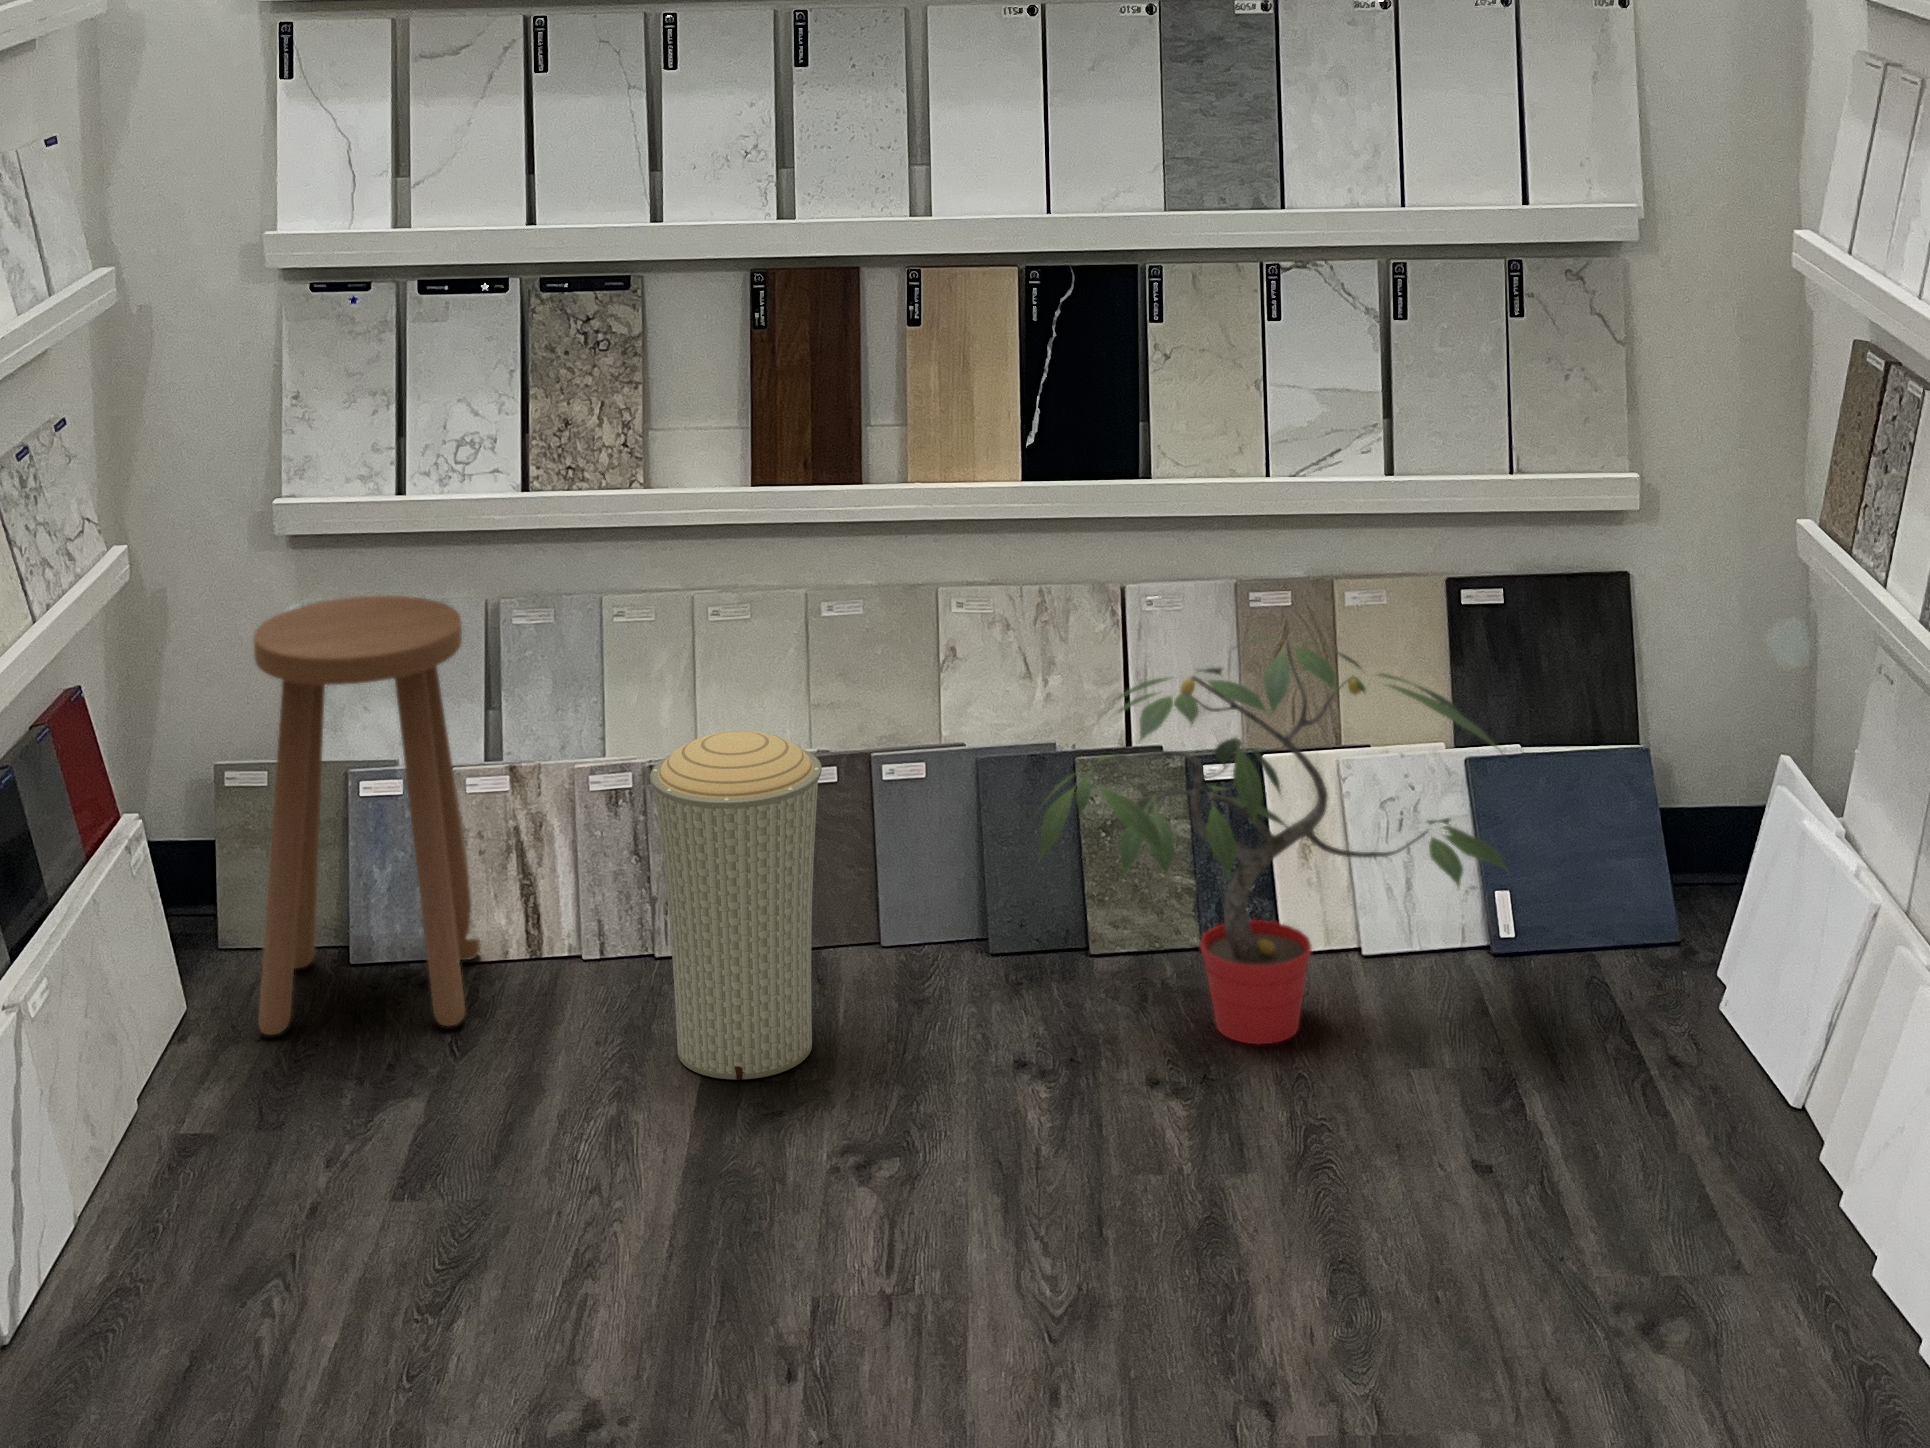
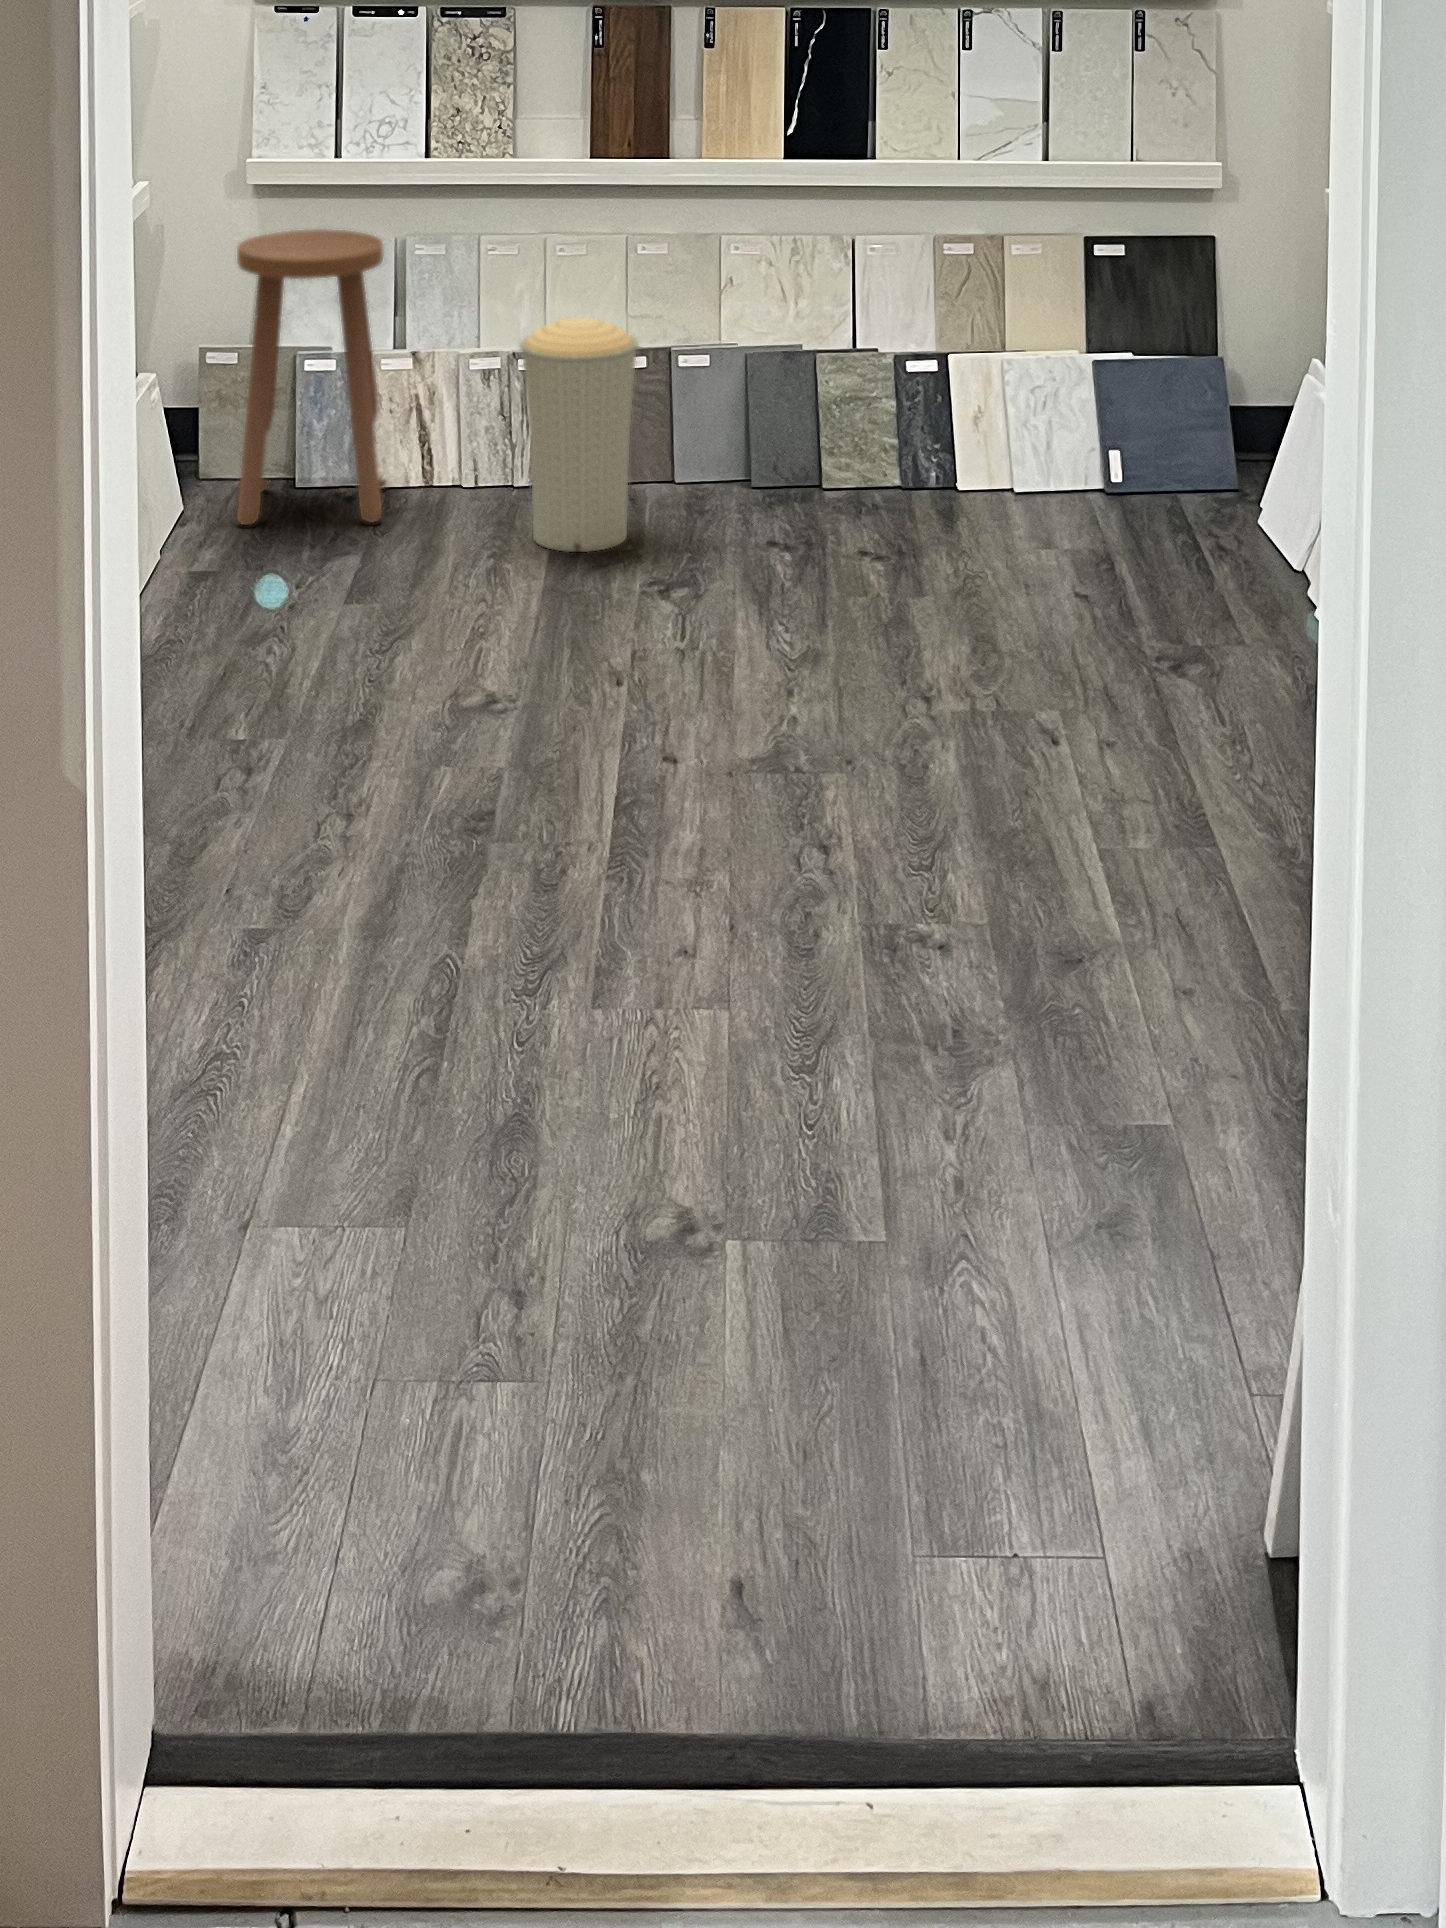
potted plant: present [1038,637,1506,1044] -> none [783,264,1120,541]

